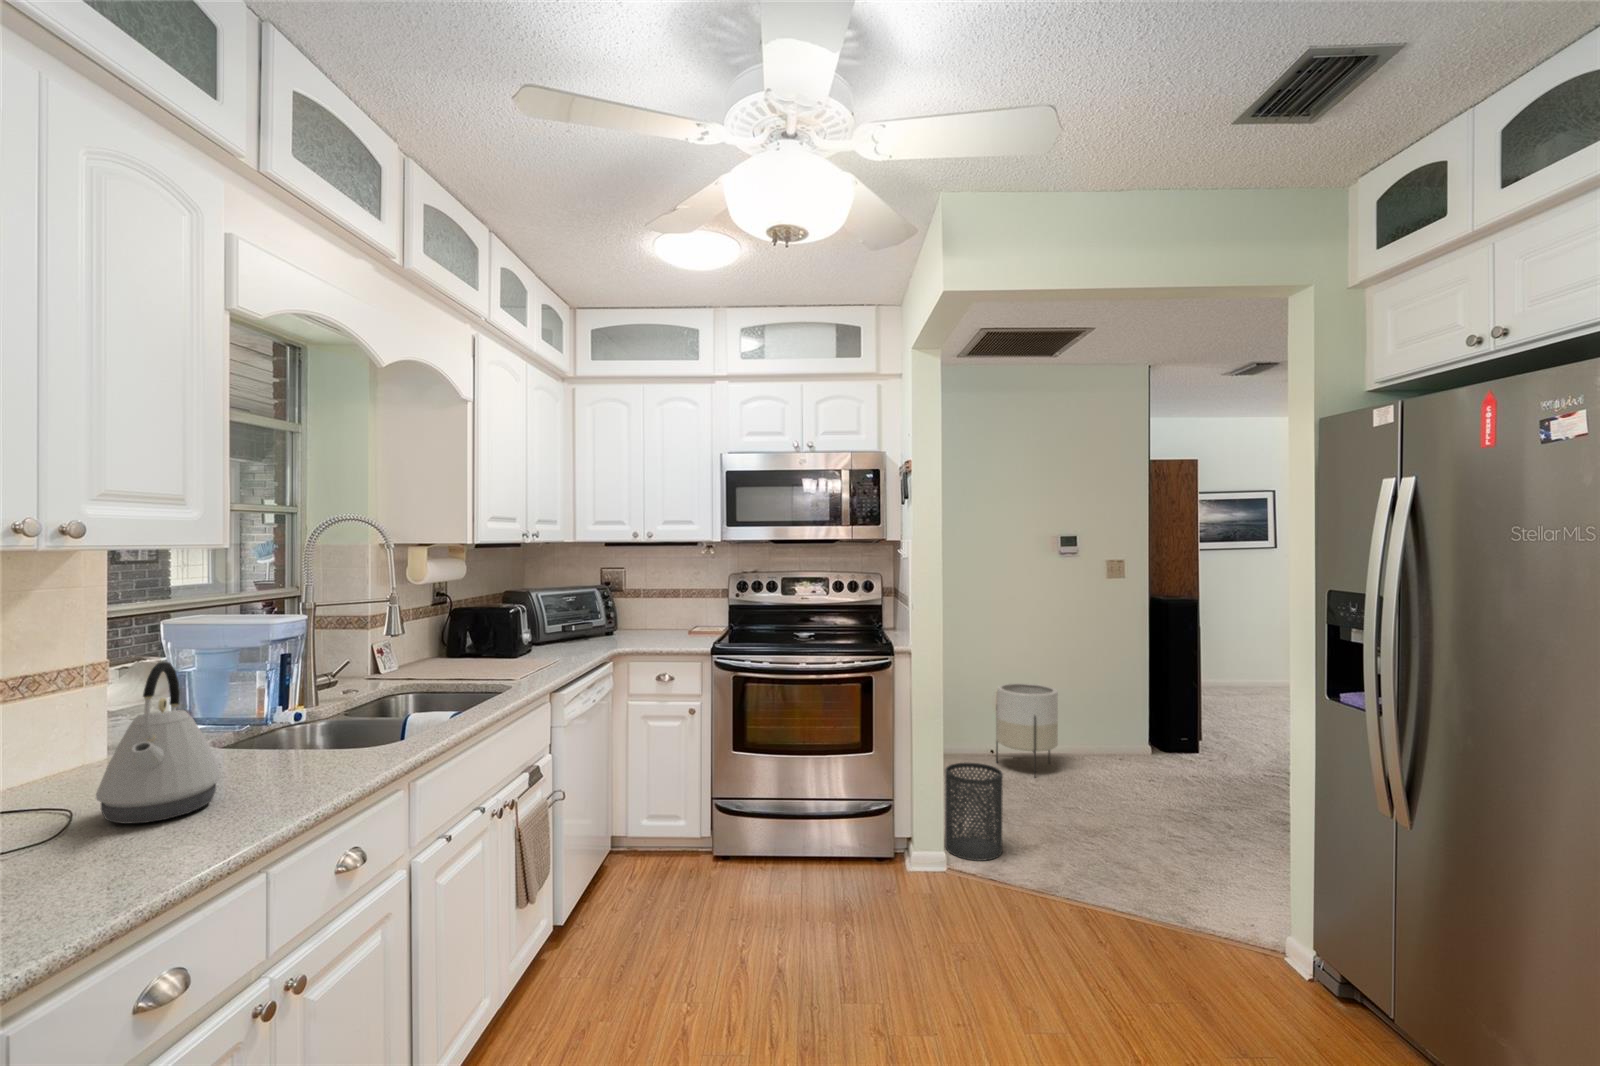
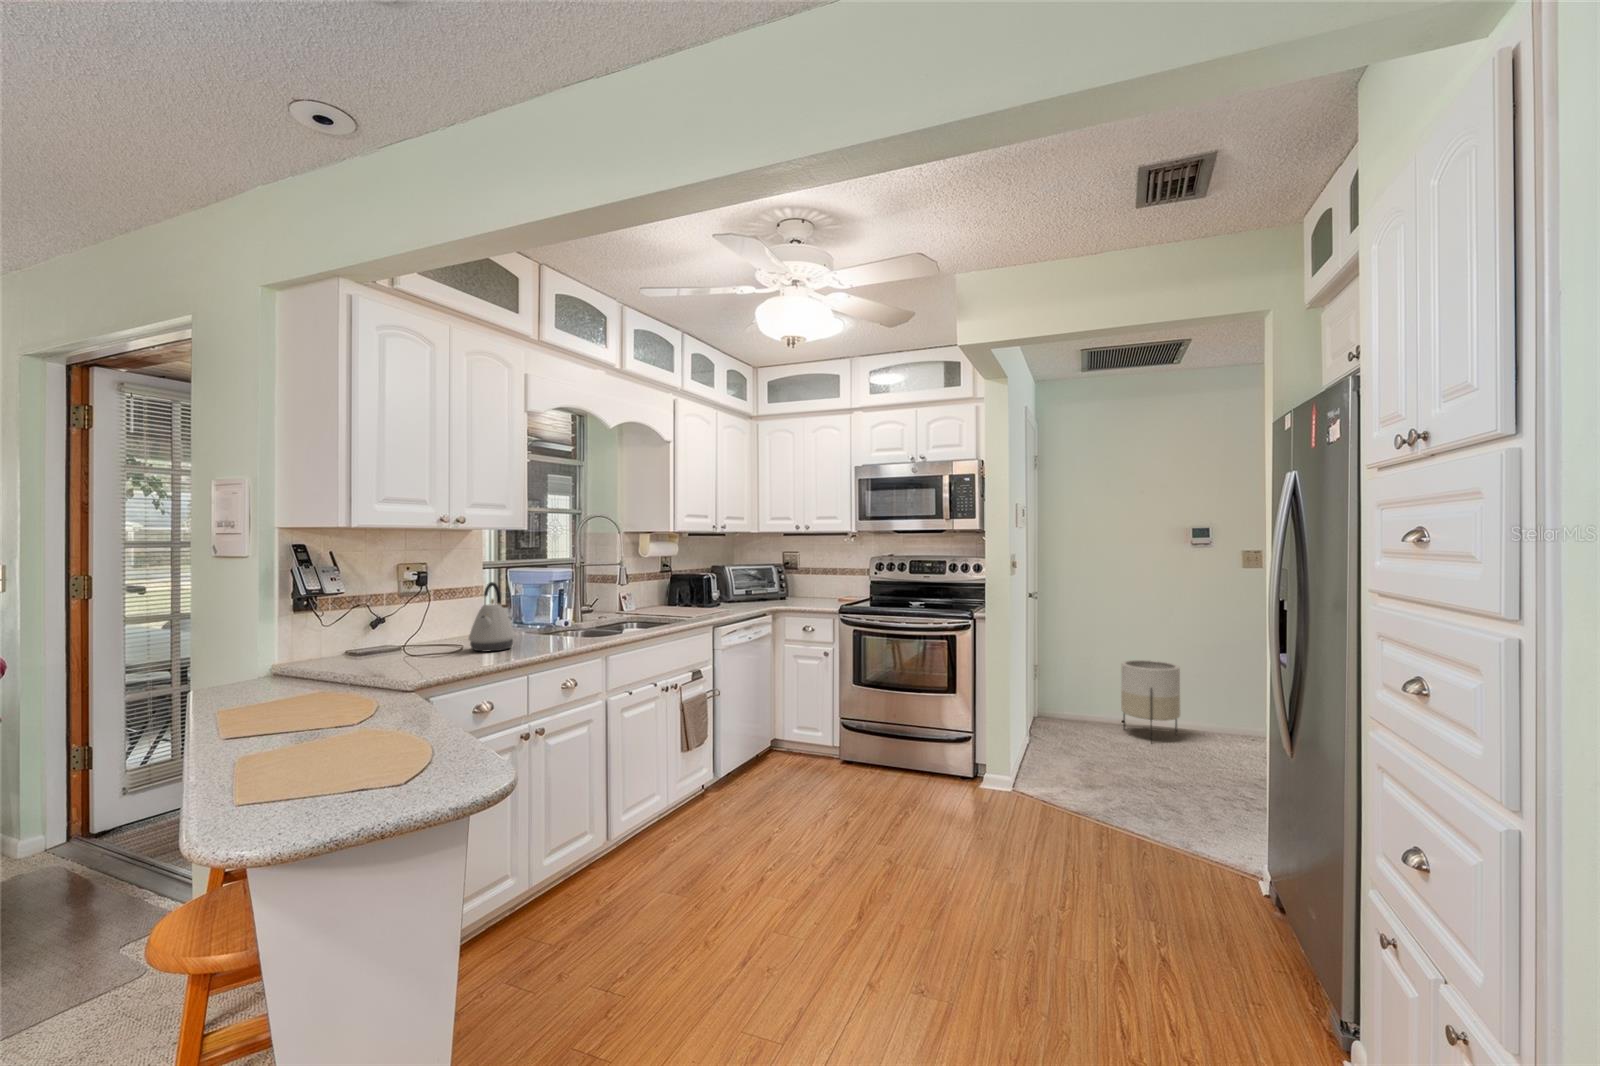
trash can: present [945,763,1003,861] -> none [1023,712,1072,790]

